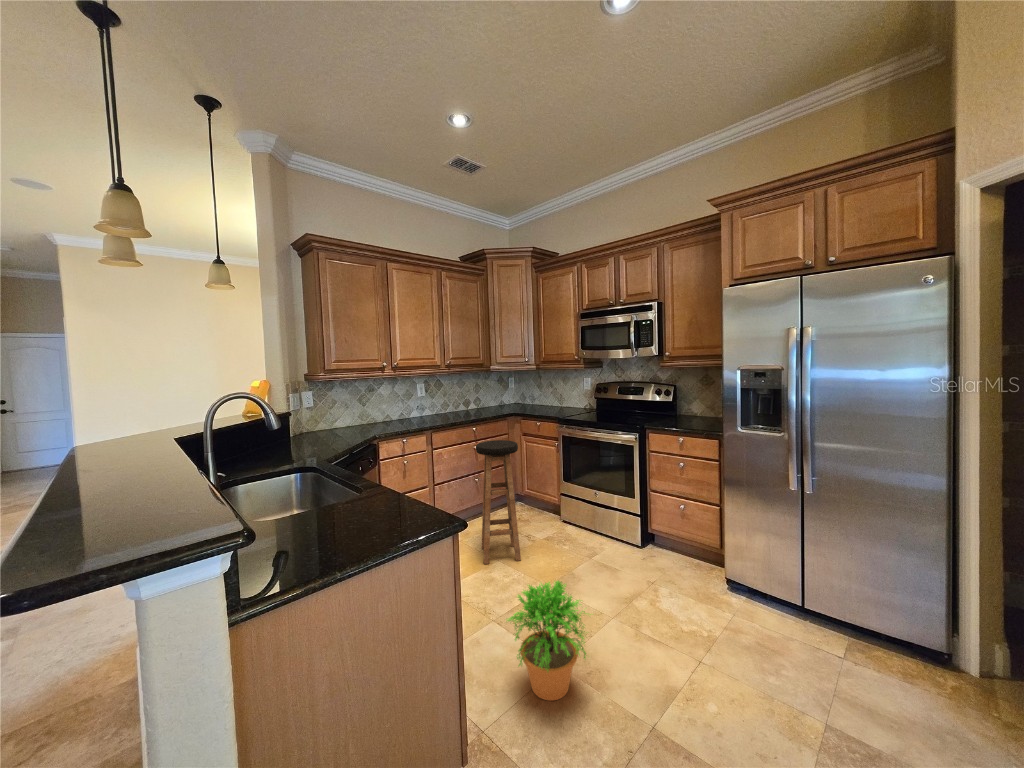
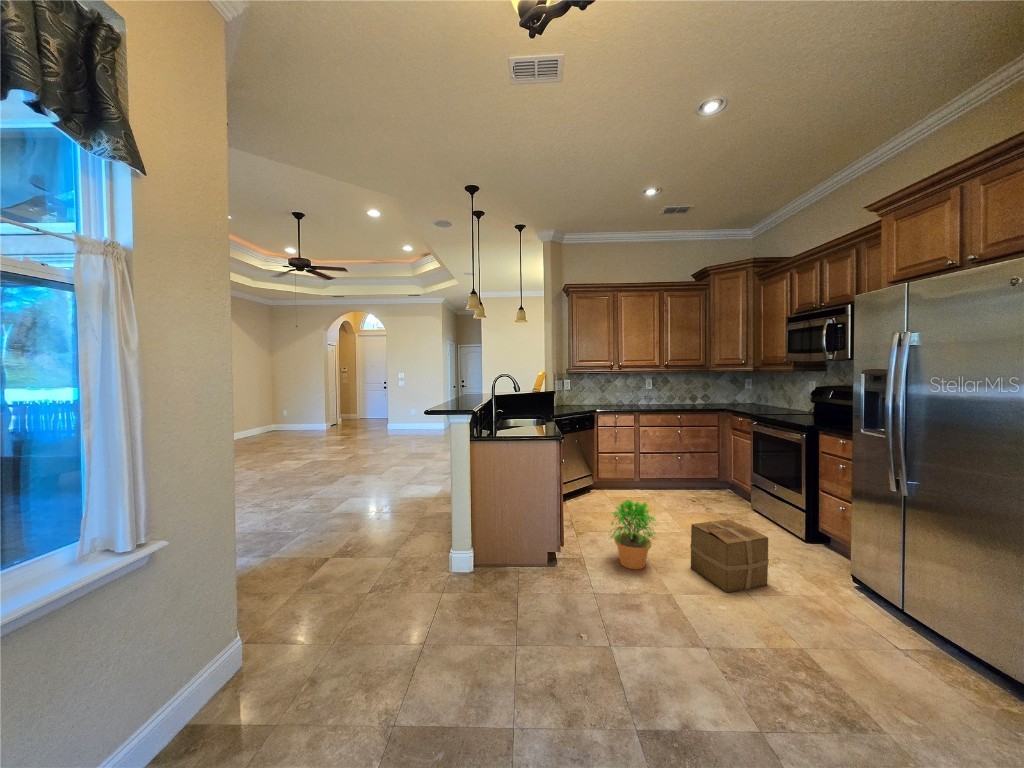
bar stool: present [476,440,521,564] -> none [655,423,692,518]
cardboard box: none [607,559,684,667] -> present [690,519,769,592]

